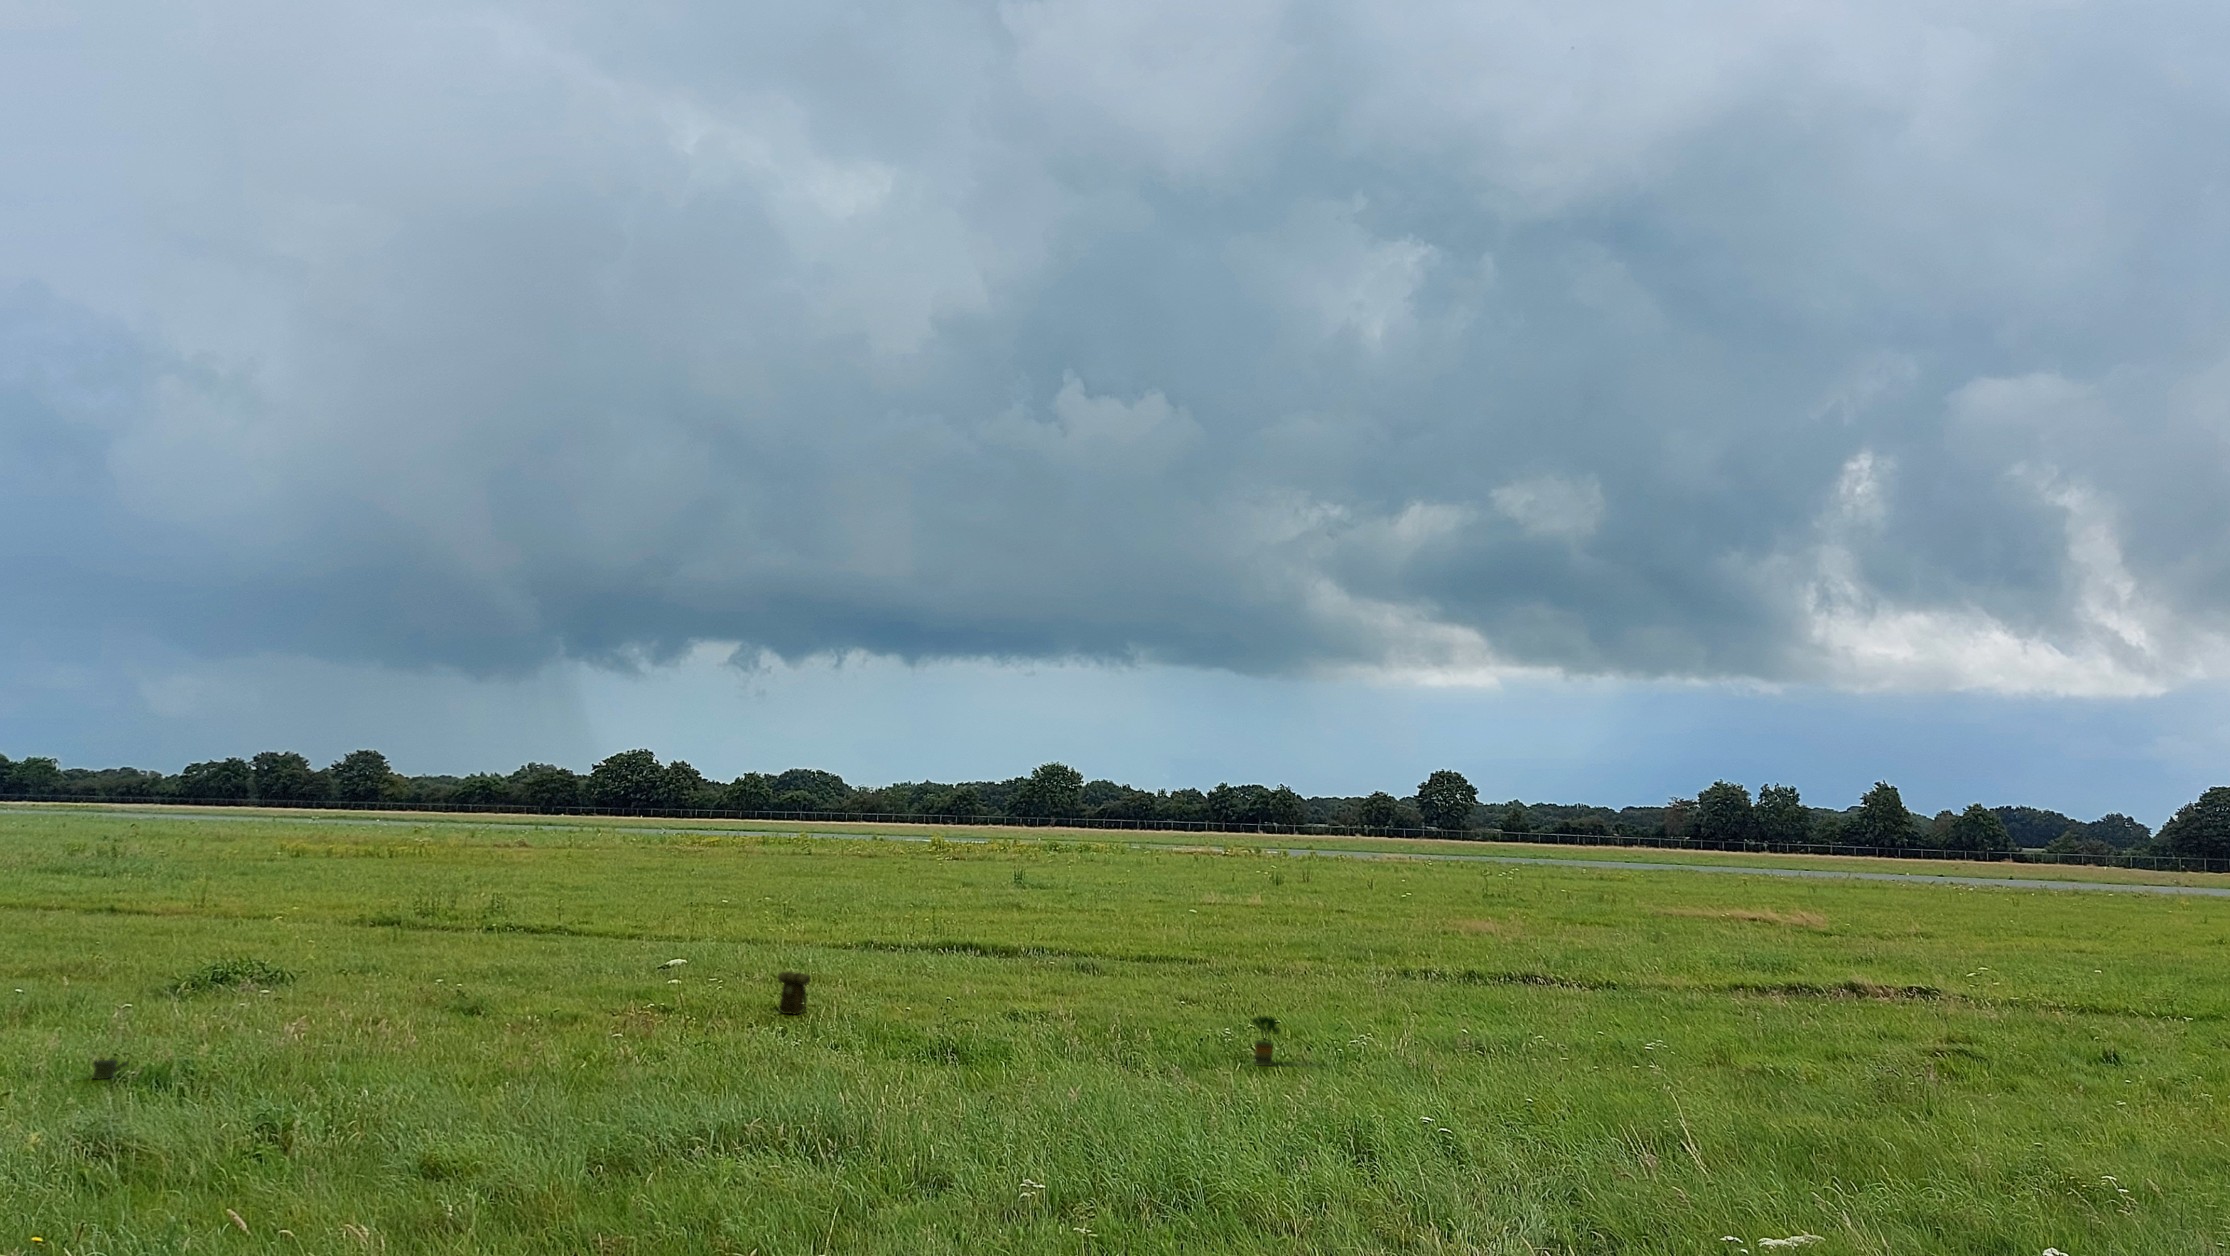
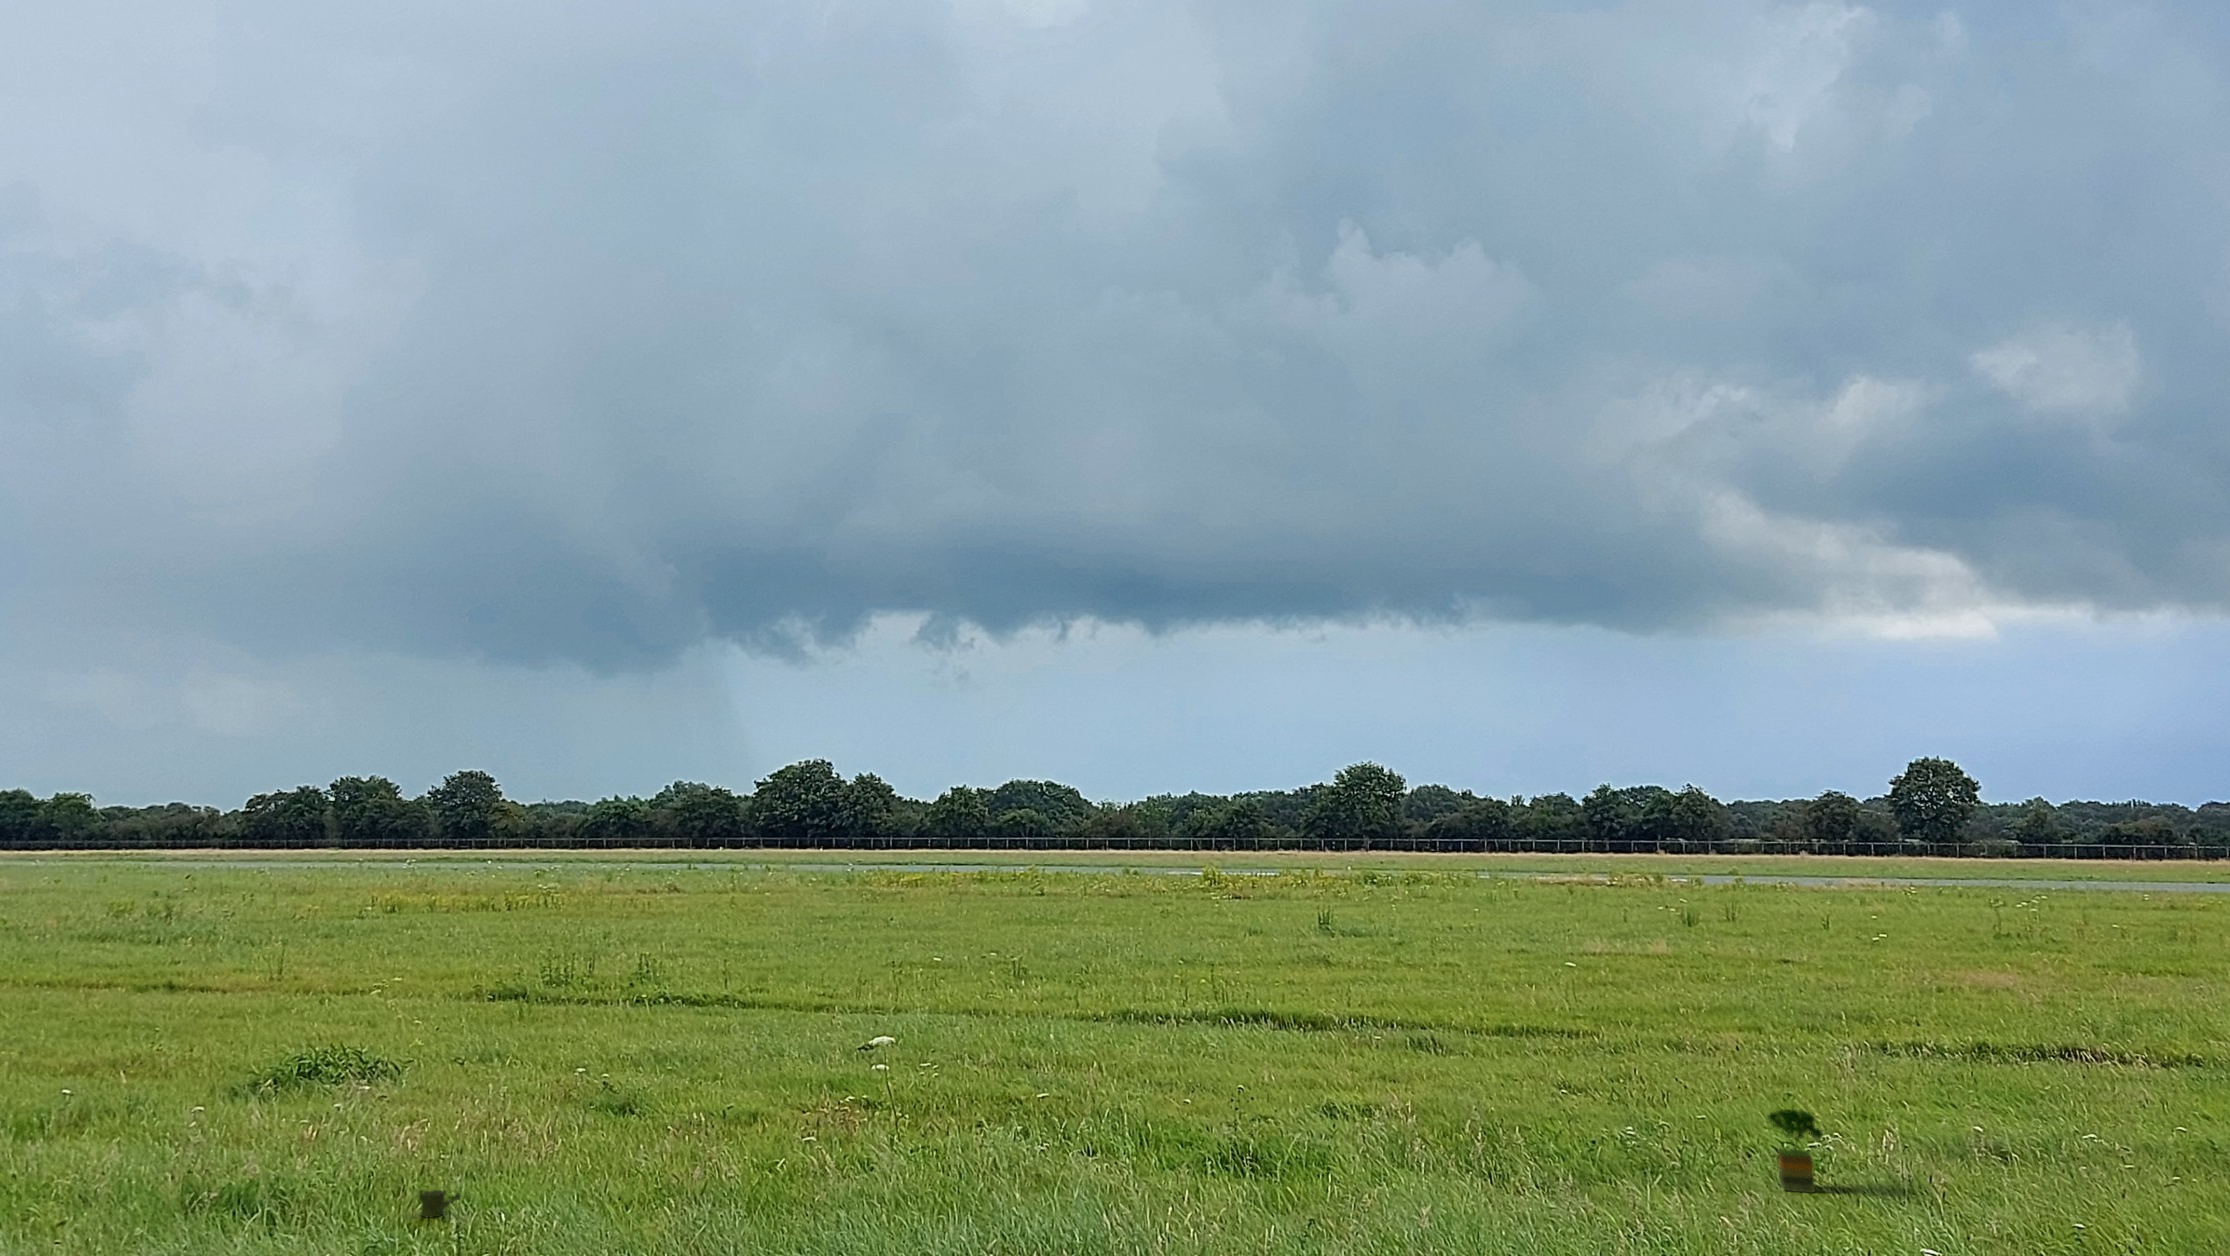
backpack: present [778,972,810,1015] -> none [1010,1049,1056,1111]
watering can: present [93,1059,128,1079] -> present [419,1190,460,1217]

